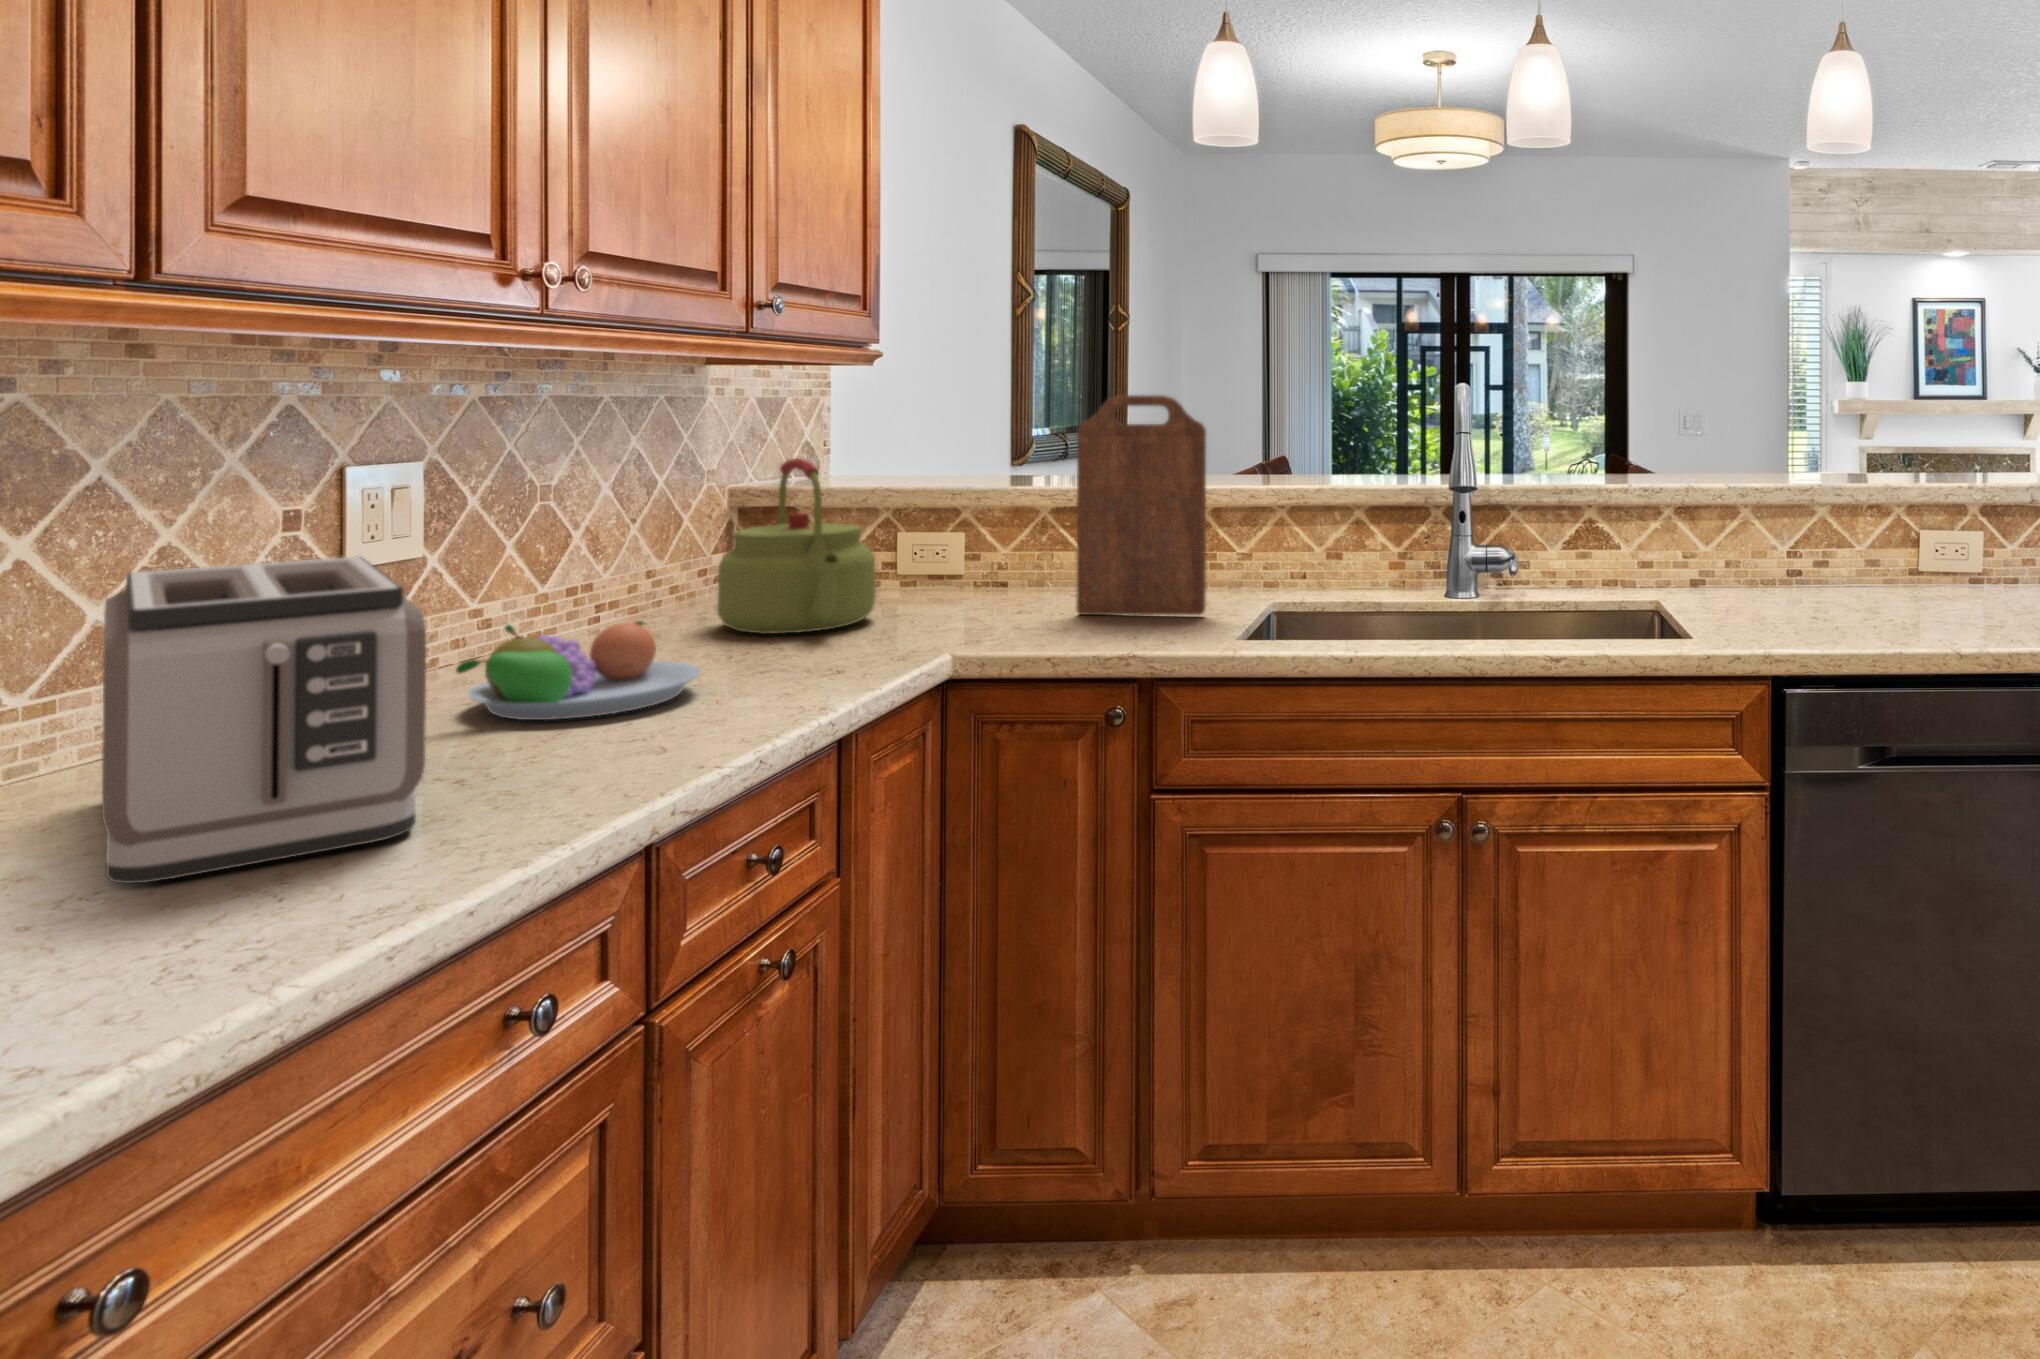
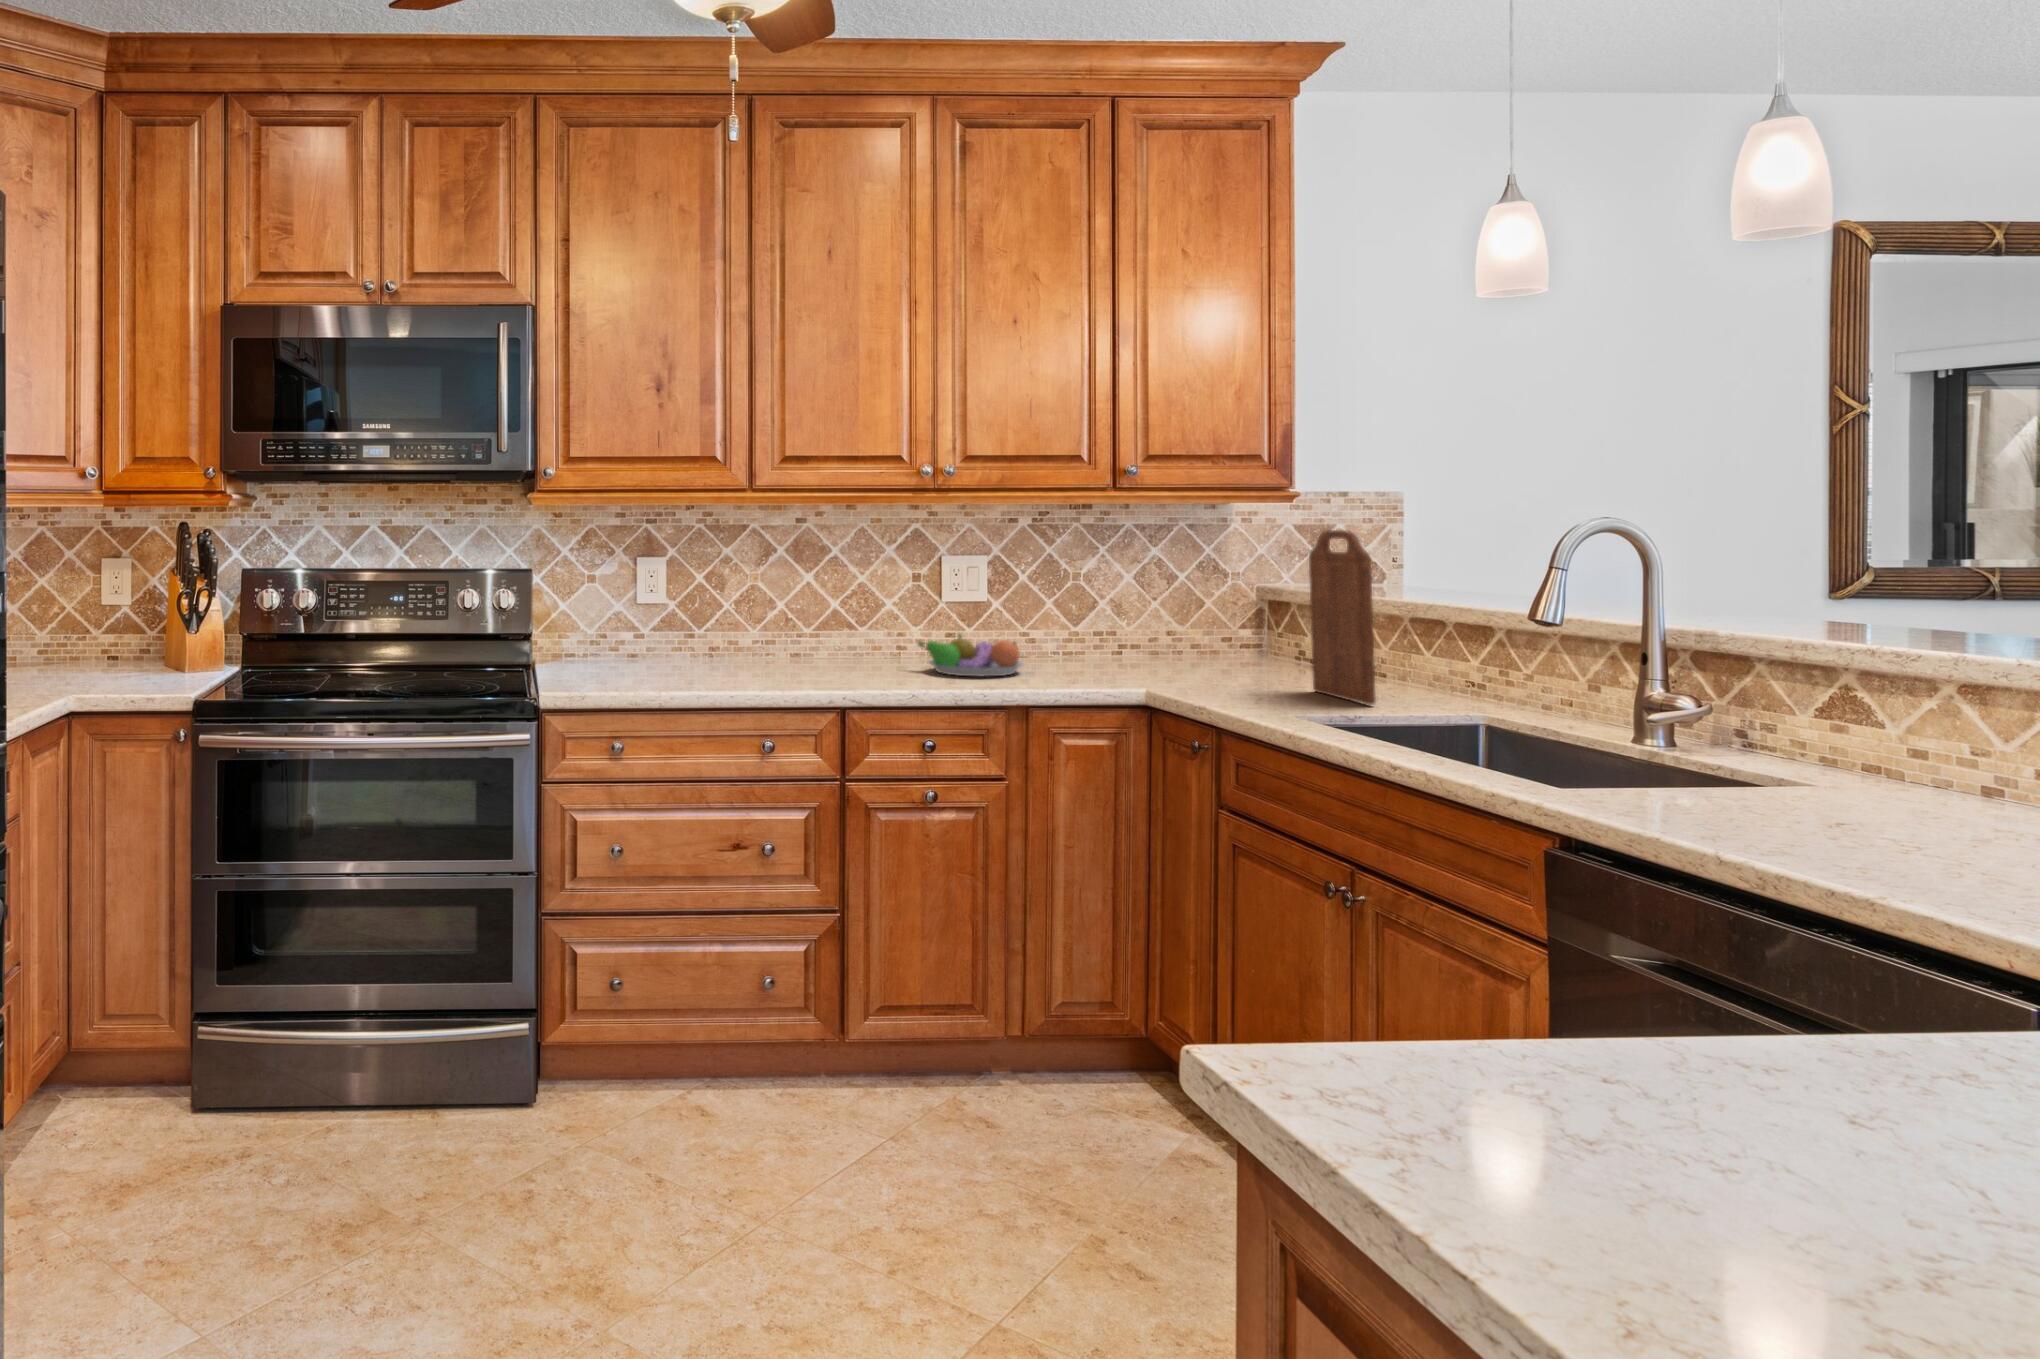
kettle: present [717,458,876,634] -> none [1130,567,1227,672]
toaster: present [102,557,426,883] -> none [732,589,867,683]

